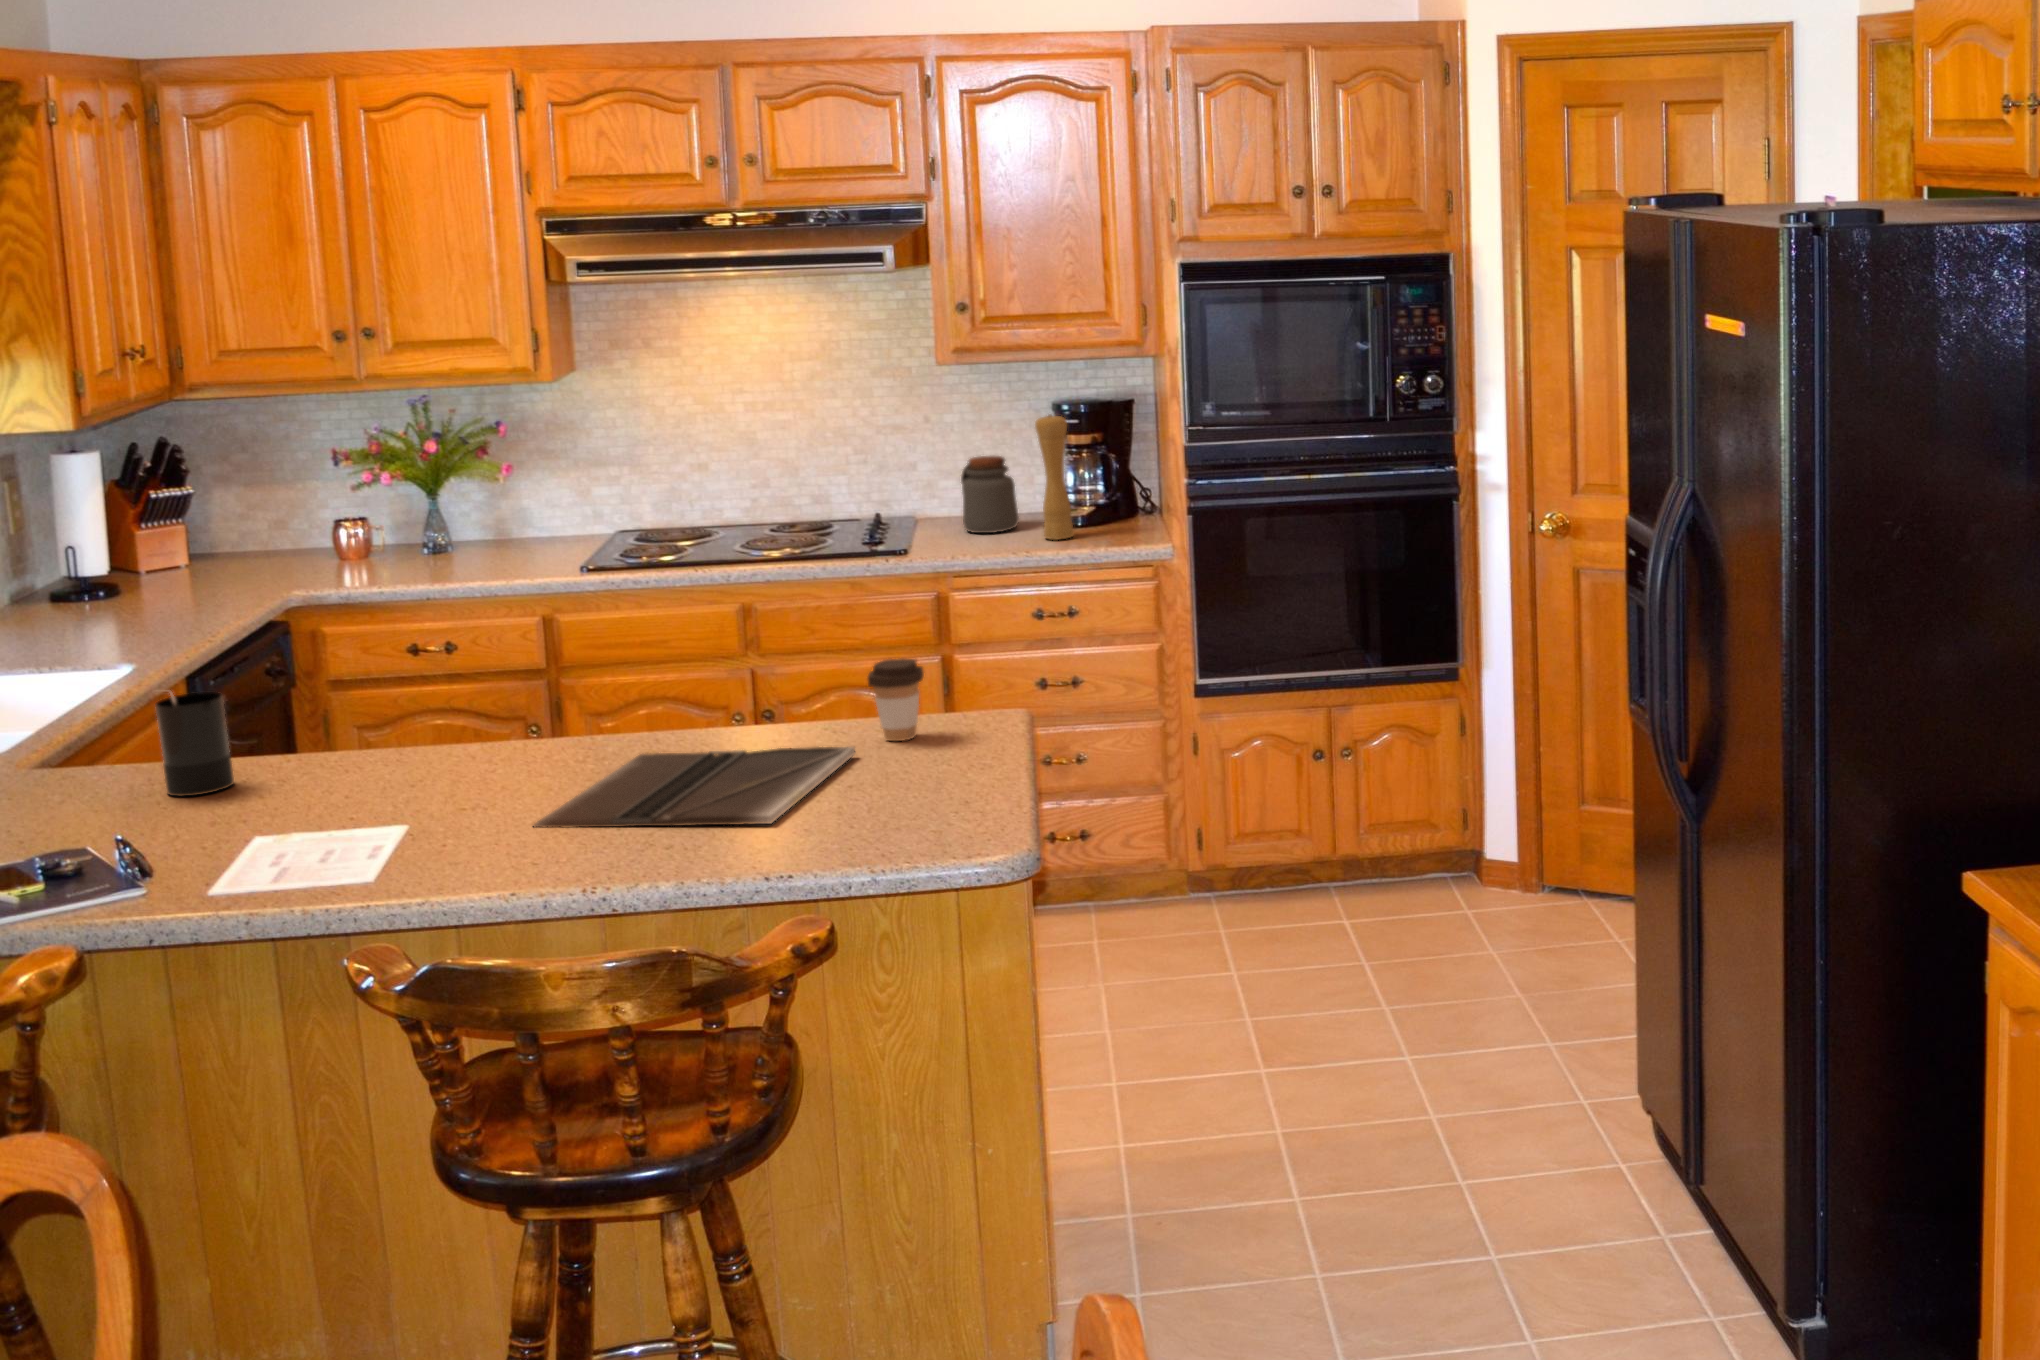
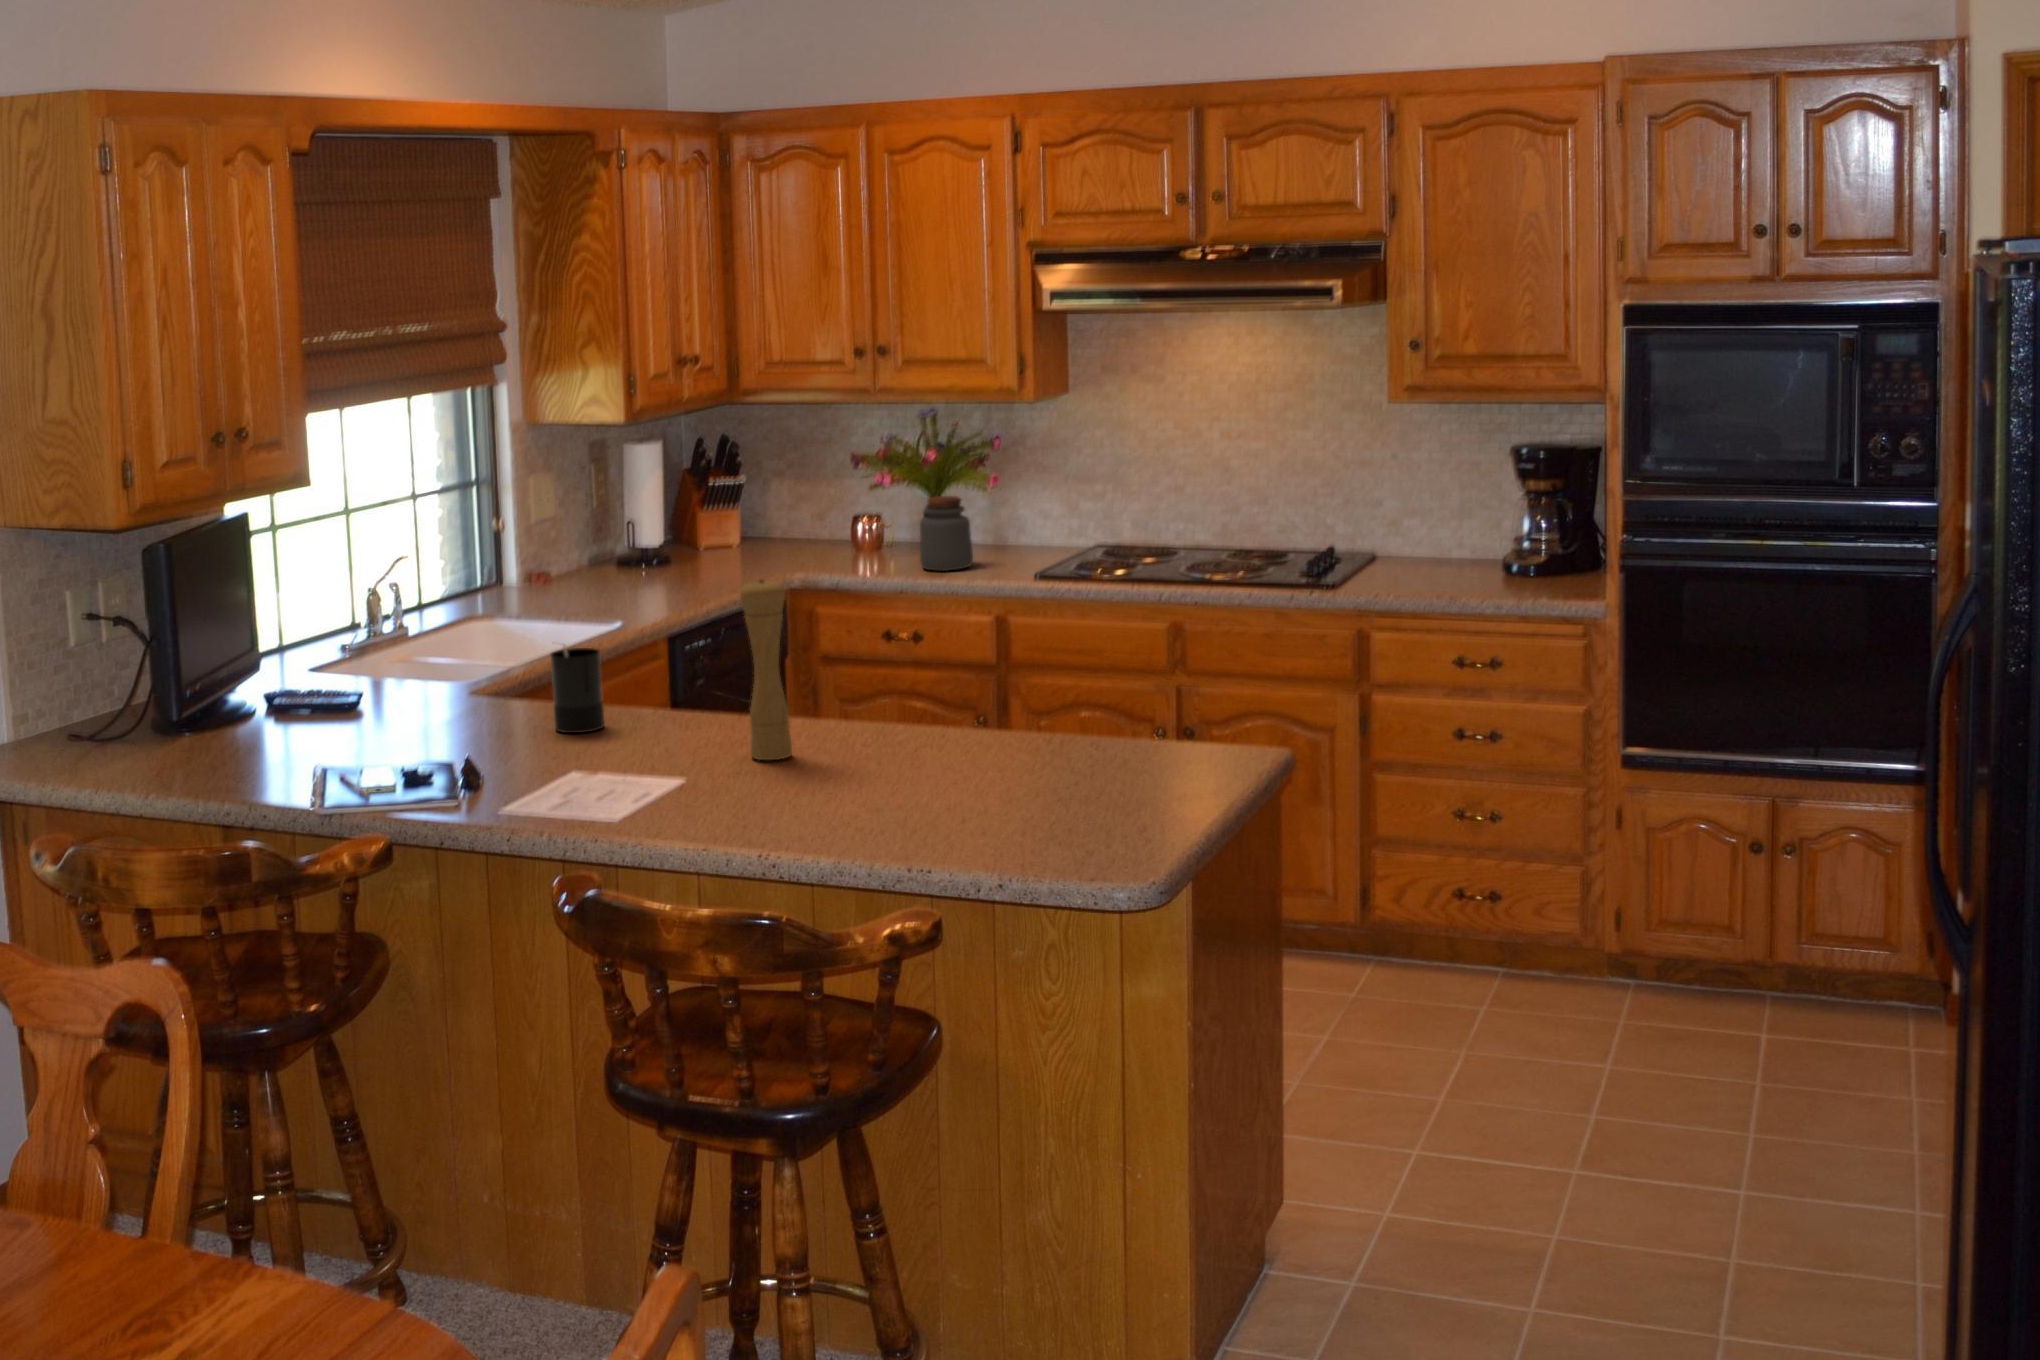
pepper mill: present [1035,415,1074,540] -> present [740,579,792,760]
jar: present [961,456,1019,533] -> present [920,496,973,571]
coffee cup: present [868,658,924,741] -> none [1103,686,1161,768]
laptop: present [534,747,855,827] -> none [773,747,1079,824]

